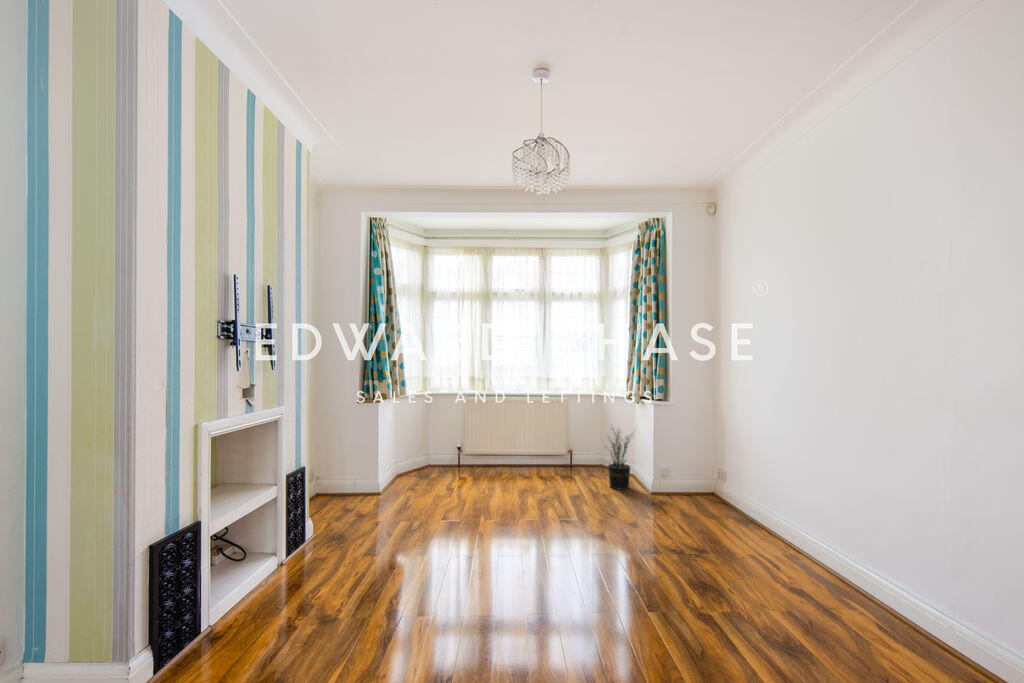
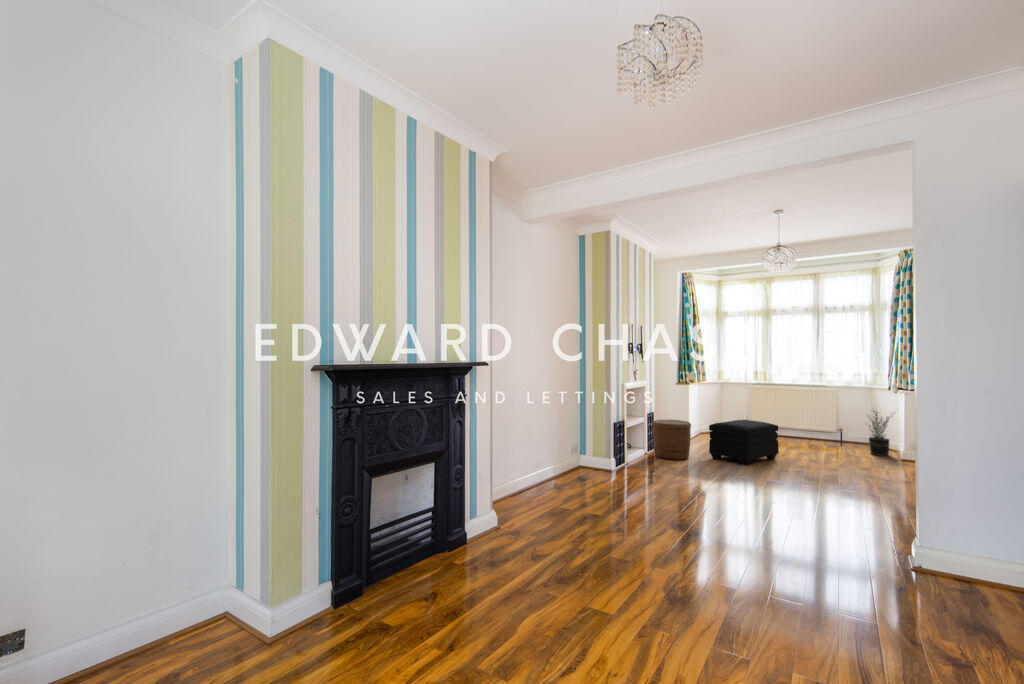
ottoman: none [404,464,511,557] -> present [709,420,779,465]
woven basket: none [292,480,371,571] -> present [652,420,691,460]

